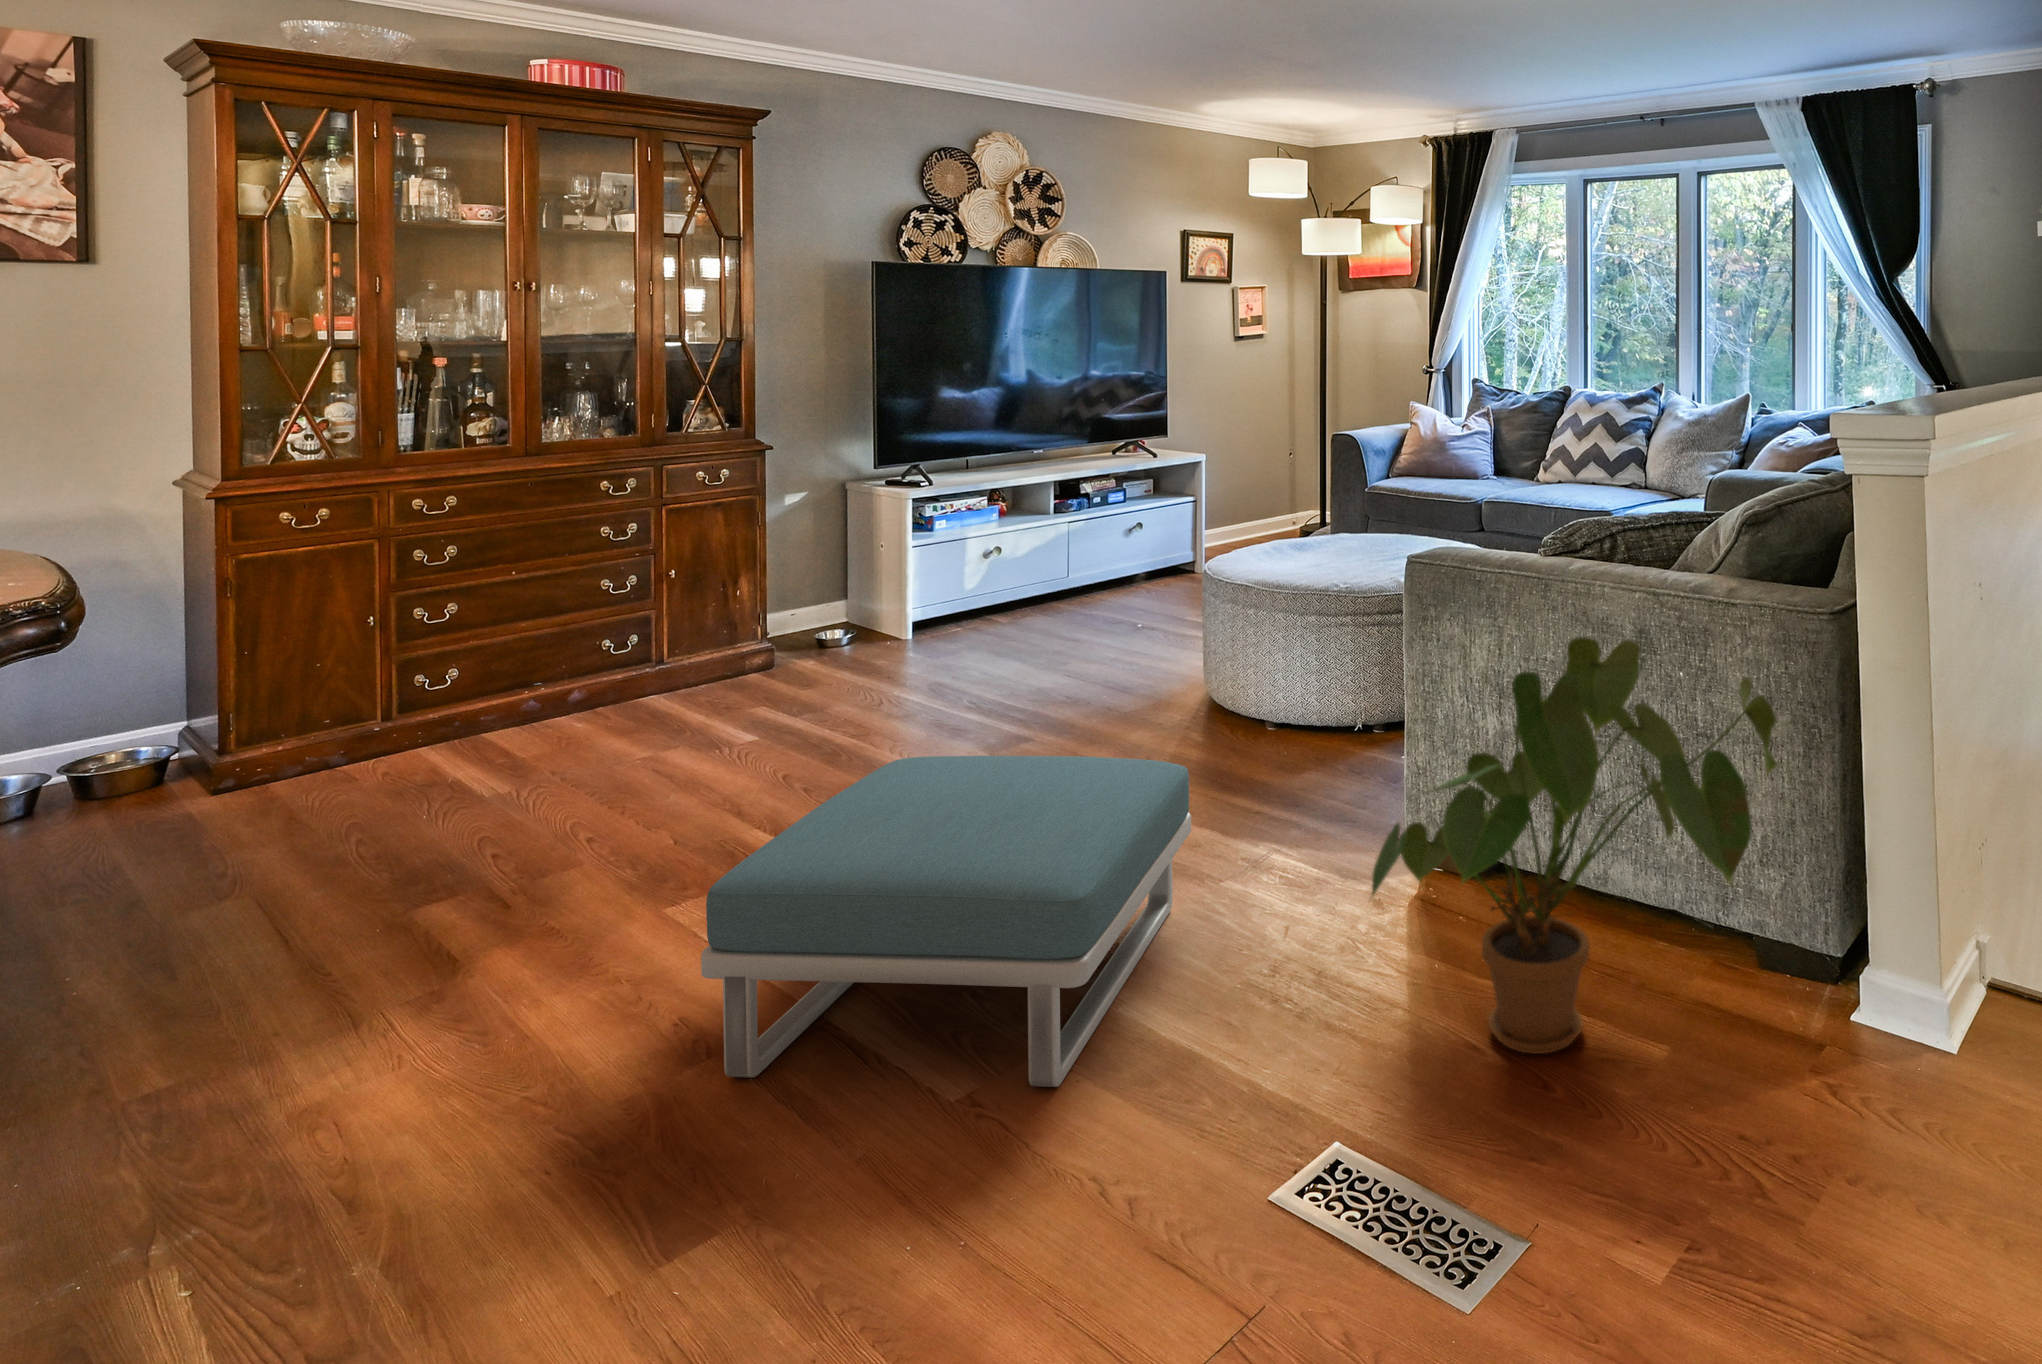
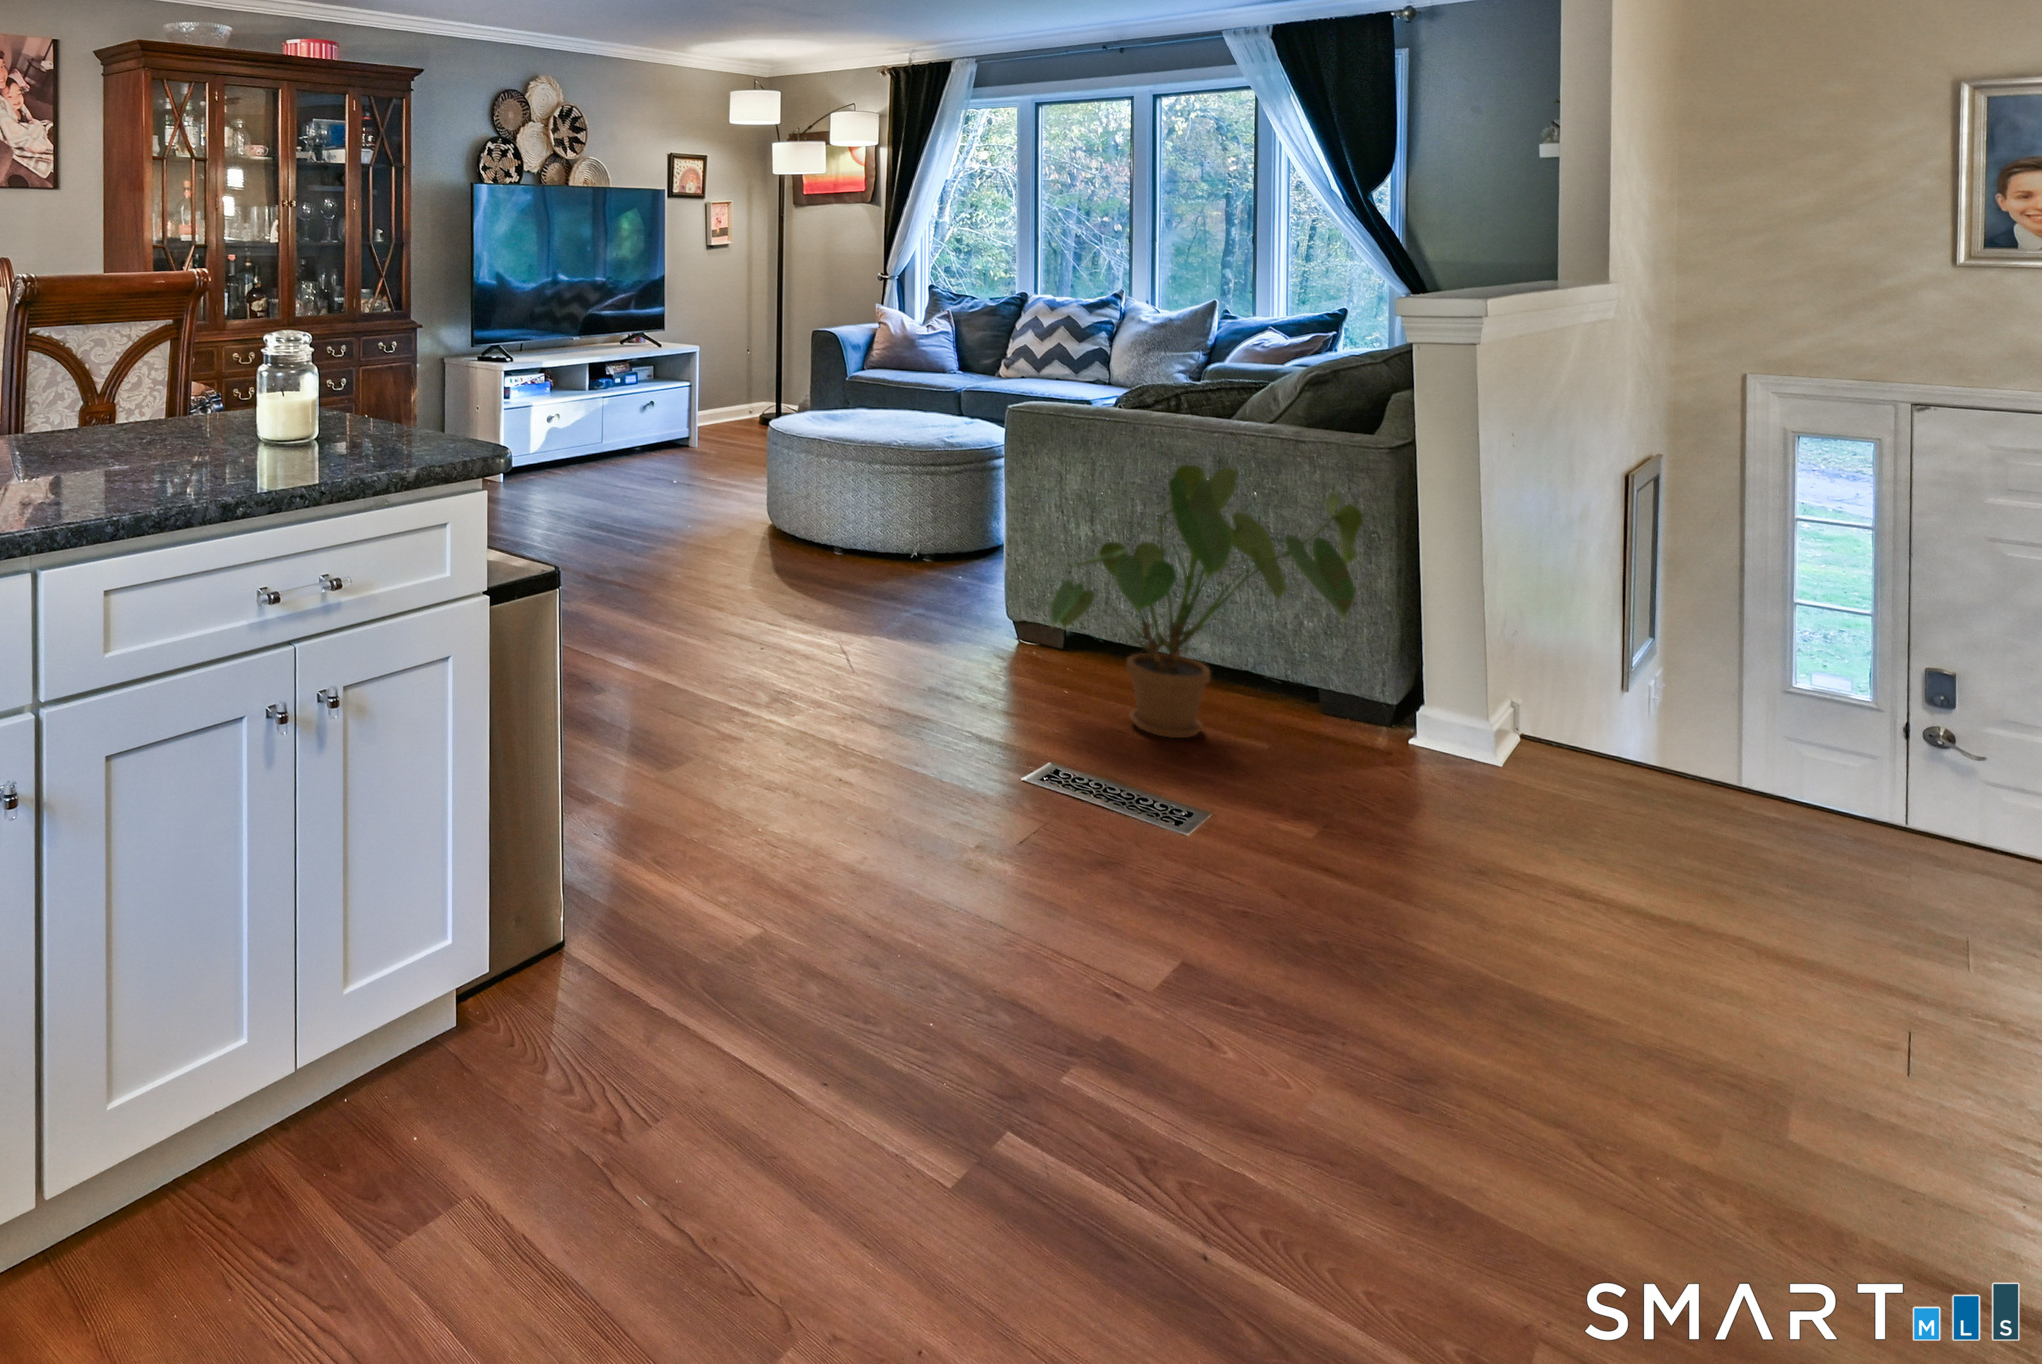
footstool: present [701,756,1191,1087] -> none [614,533,870,726]

